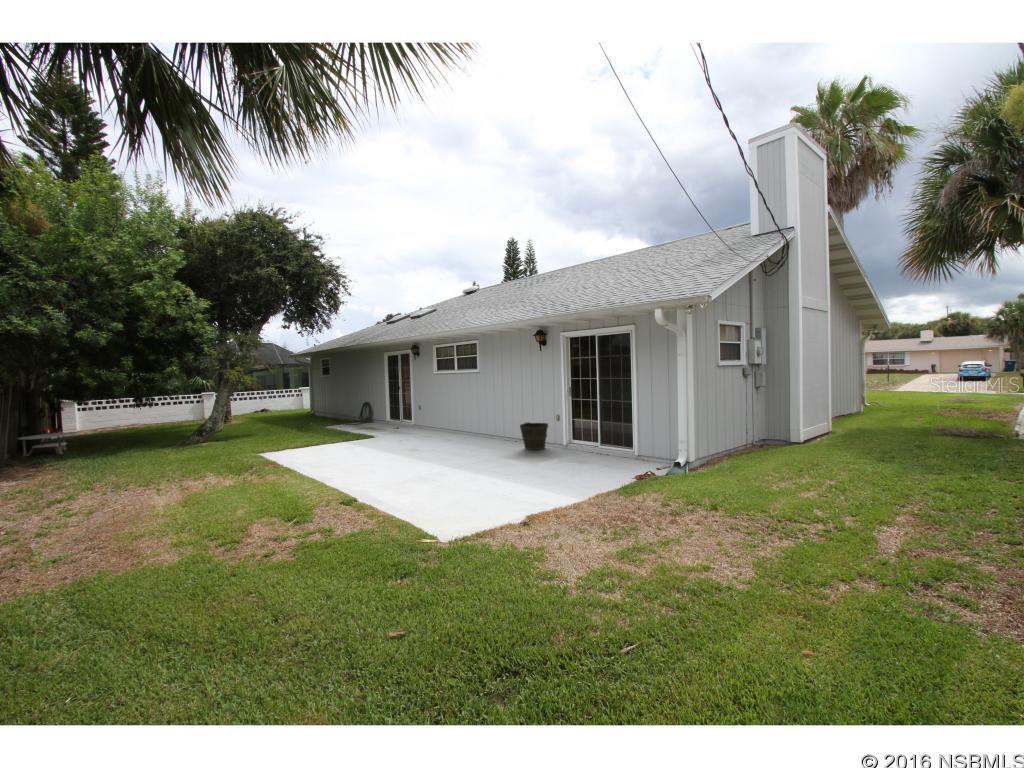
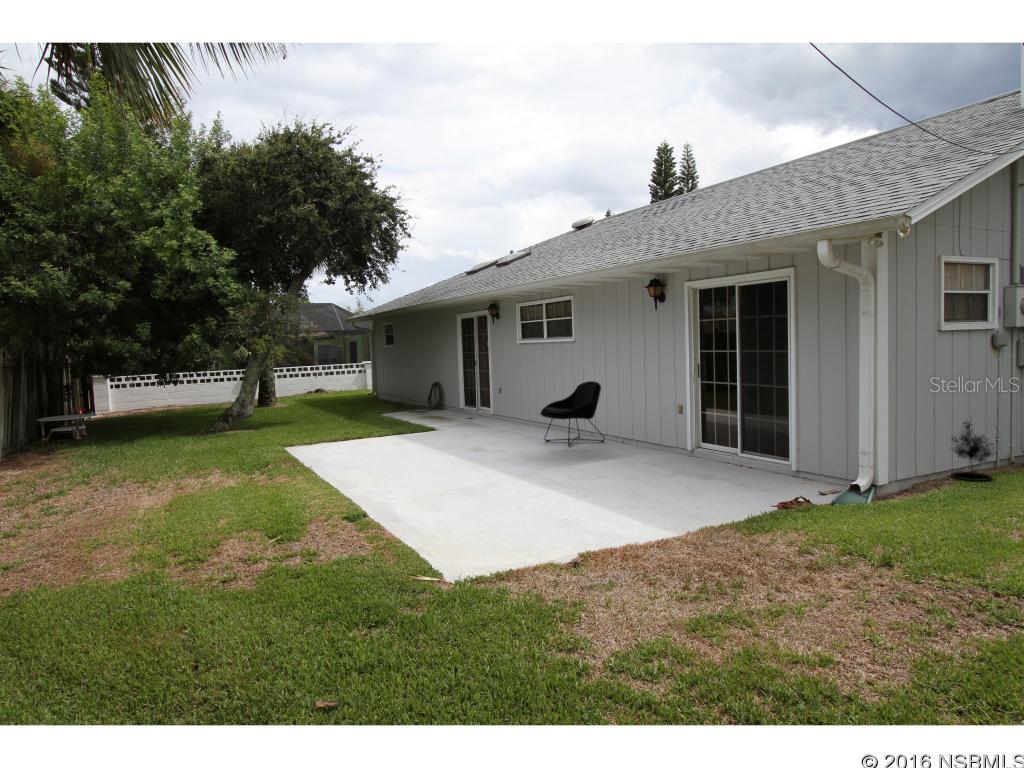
lounge chair: none [459,400,504,446] -> present [541,381,605,446]
potted tree: none [724,418,752,457] -> present [950,421,994,481]
wooden bucket: present [520,422,548,450] -> none [622,415,665,456]

